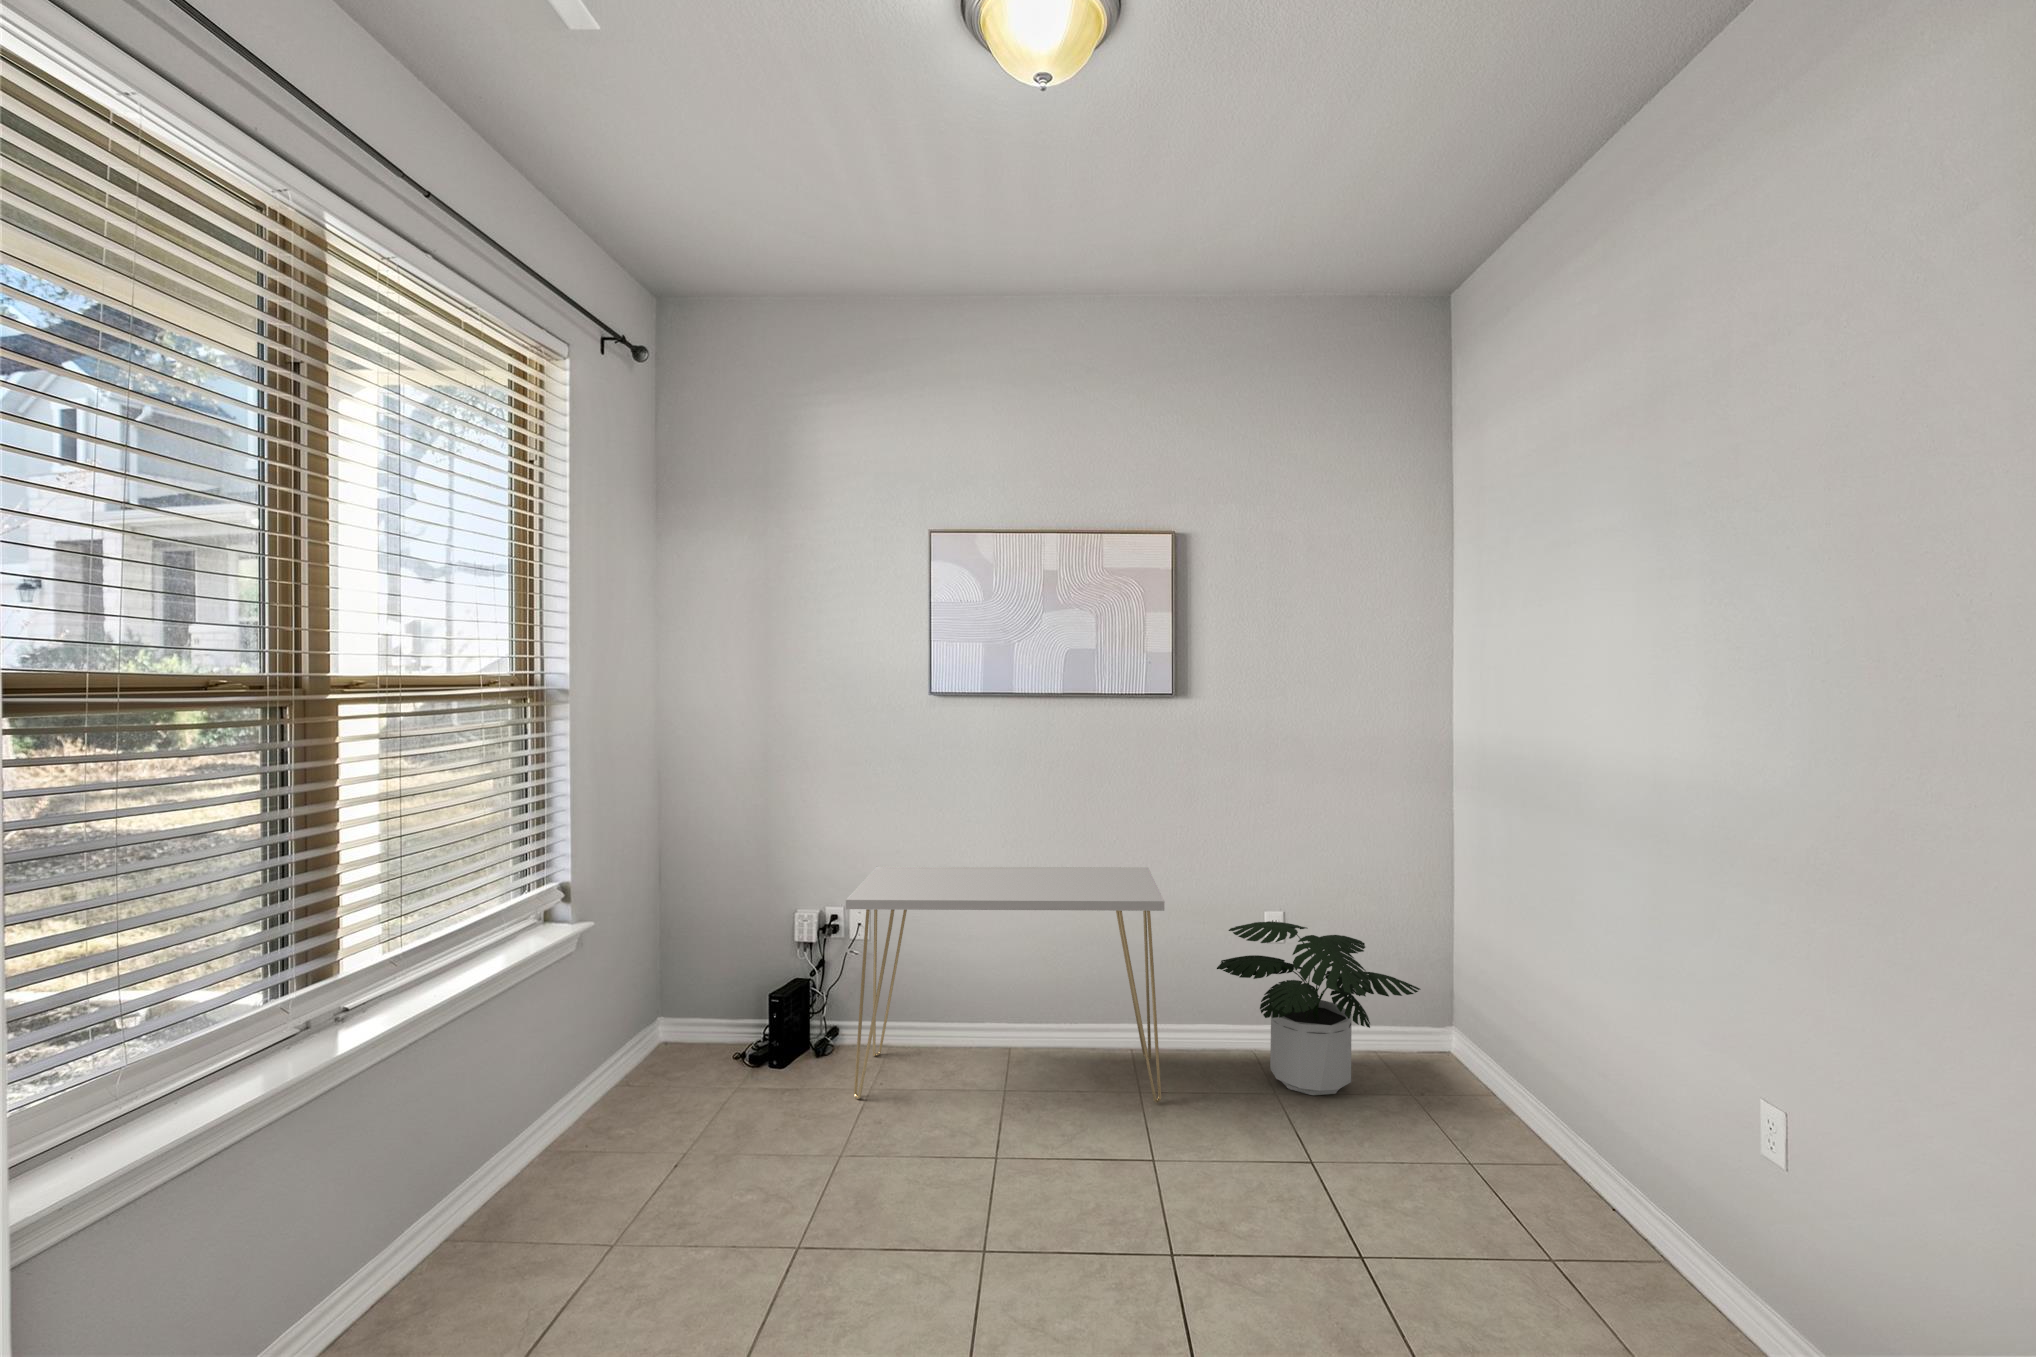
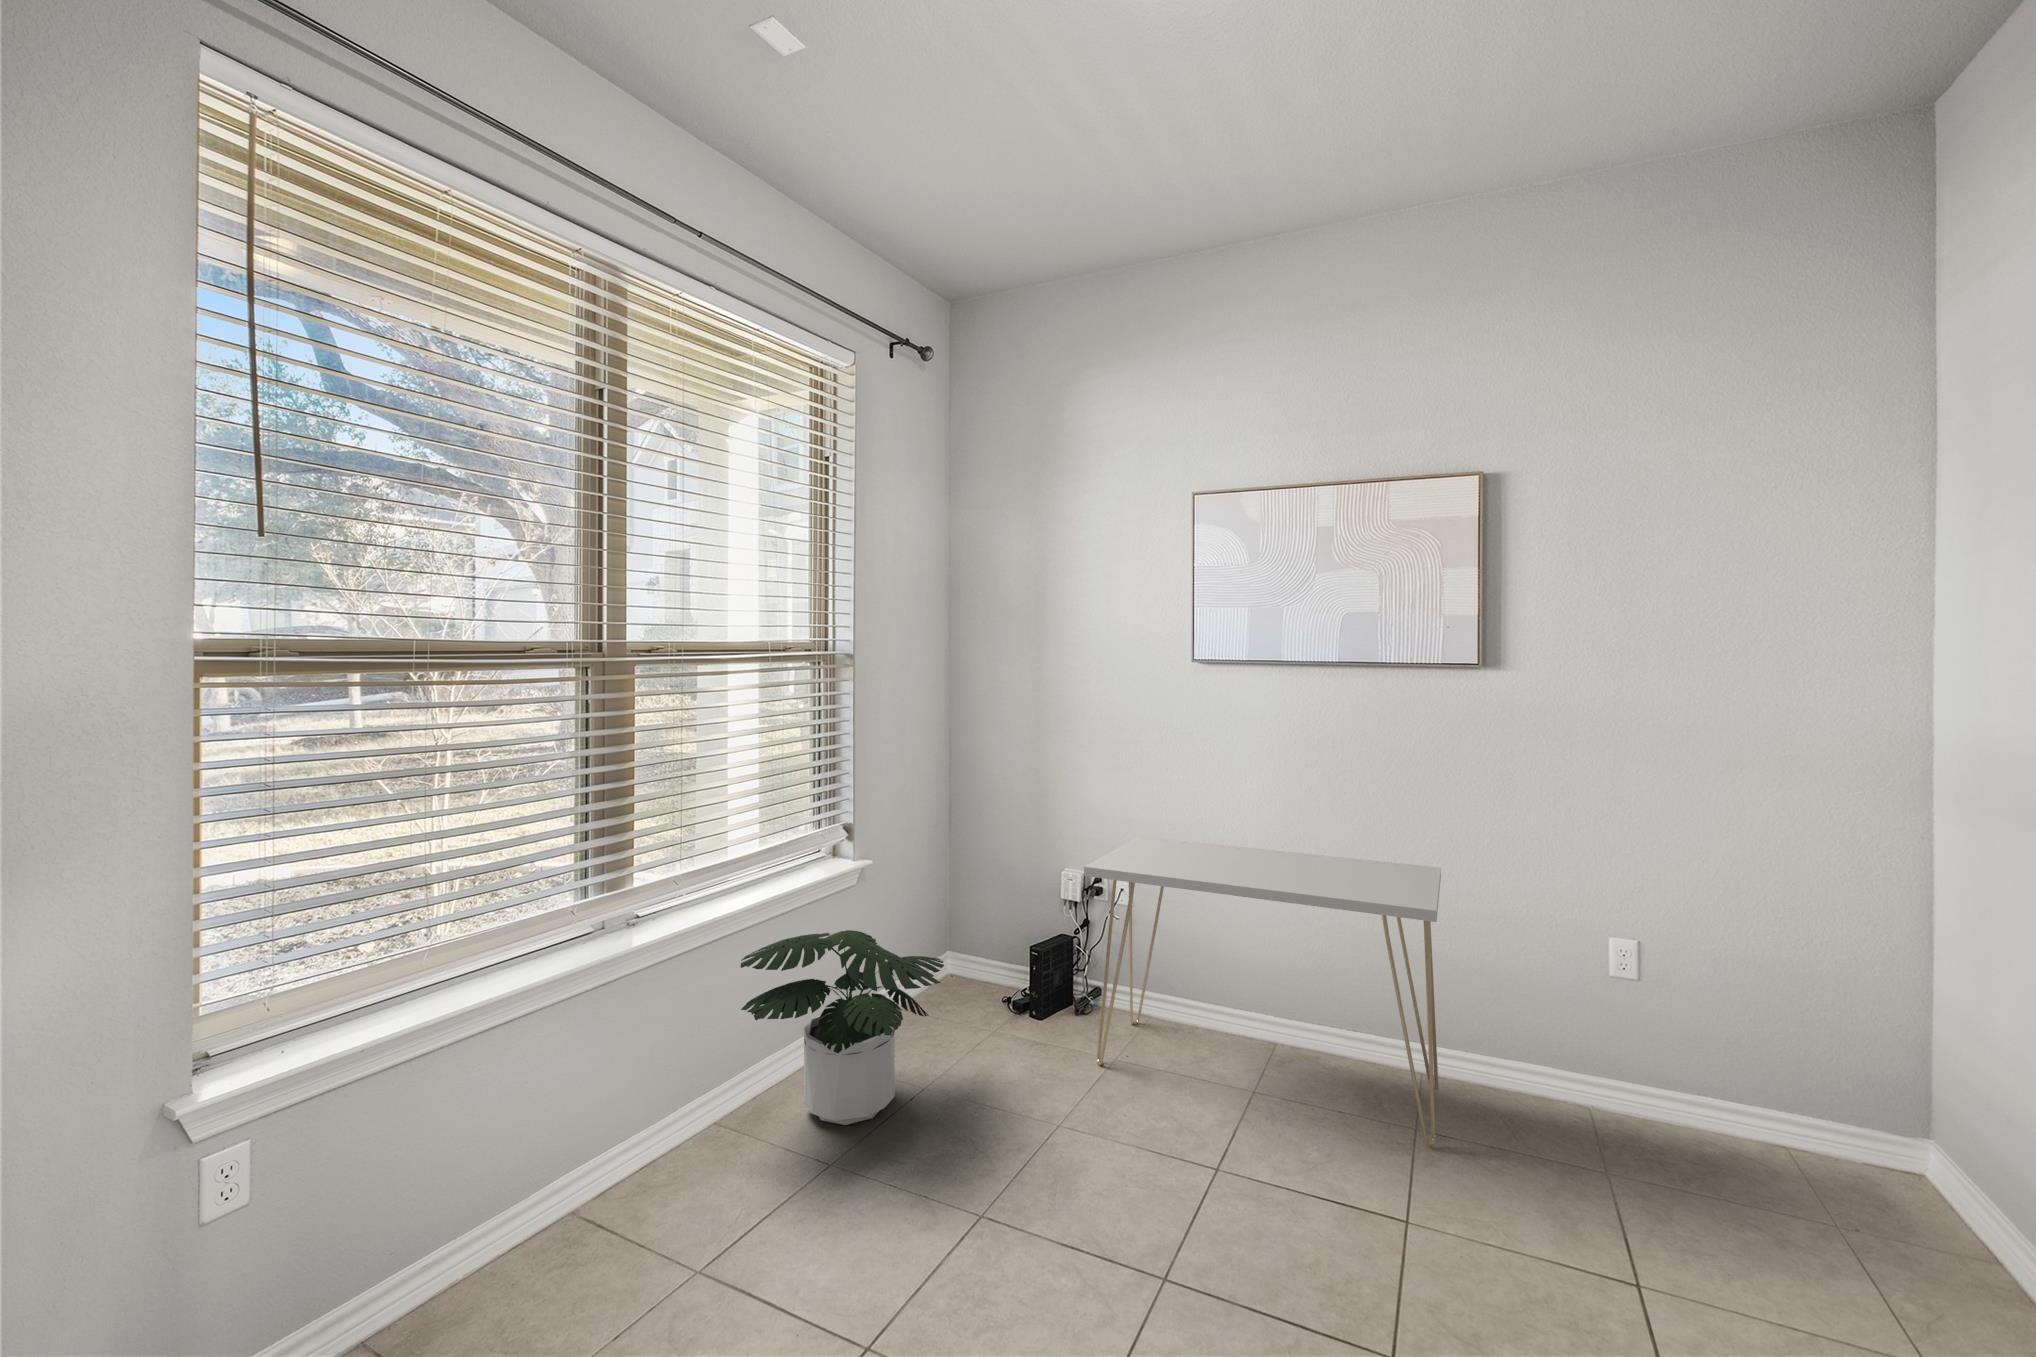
potted plant: present [1217,921,1420,1095] -> present [741,930,944,1125]

